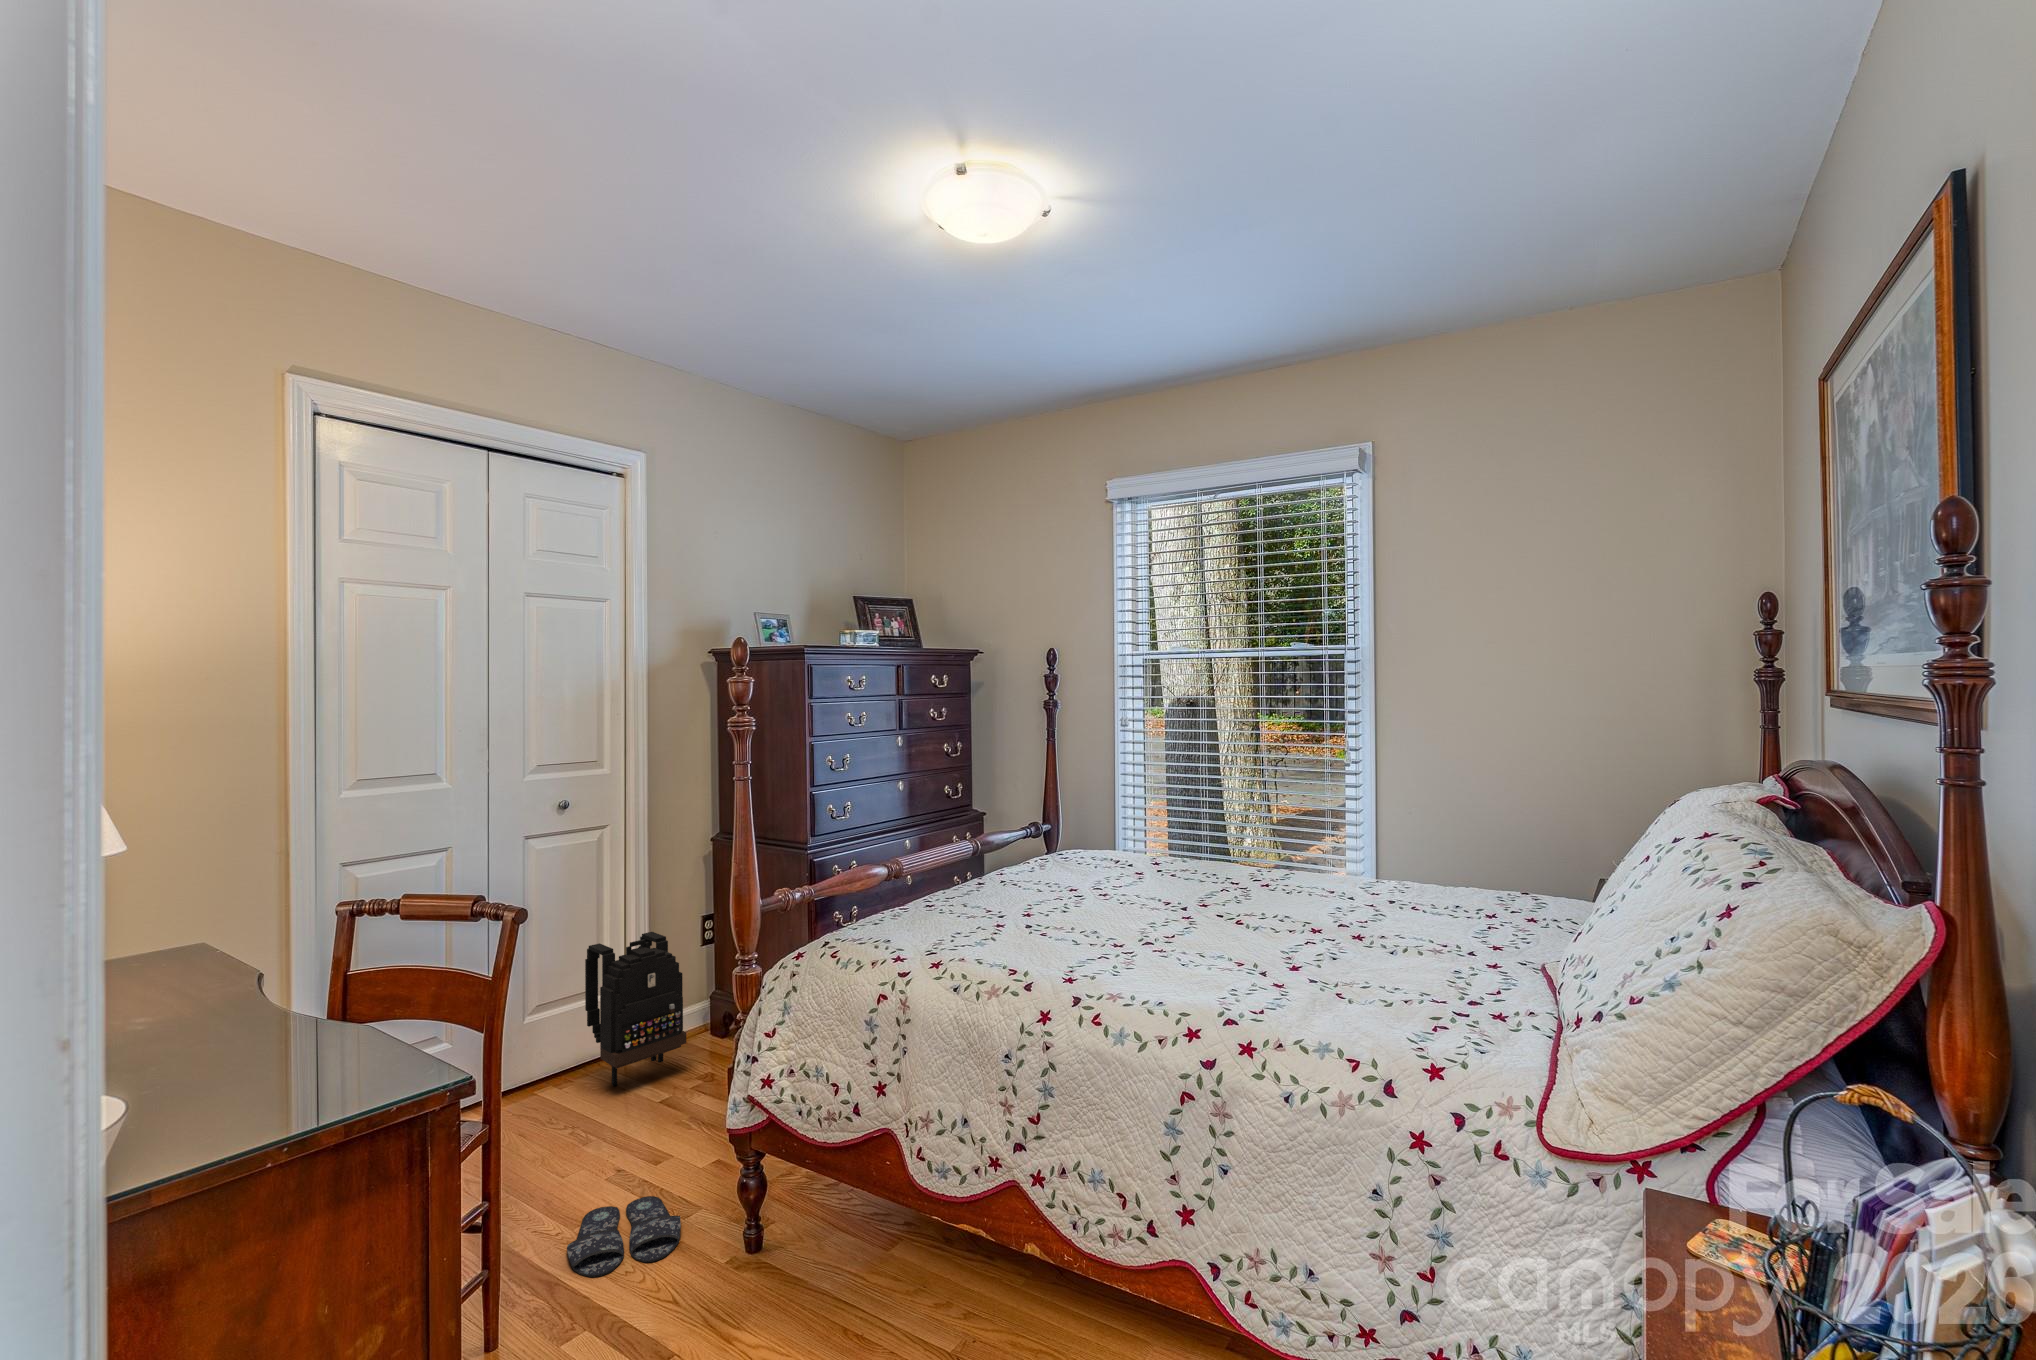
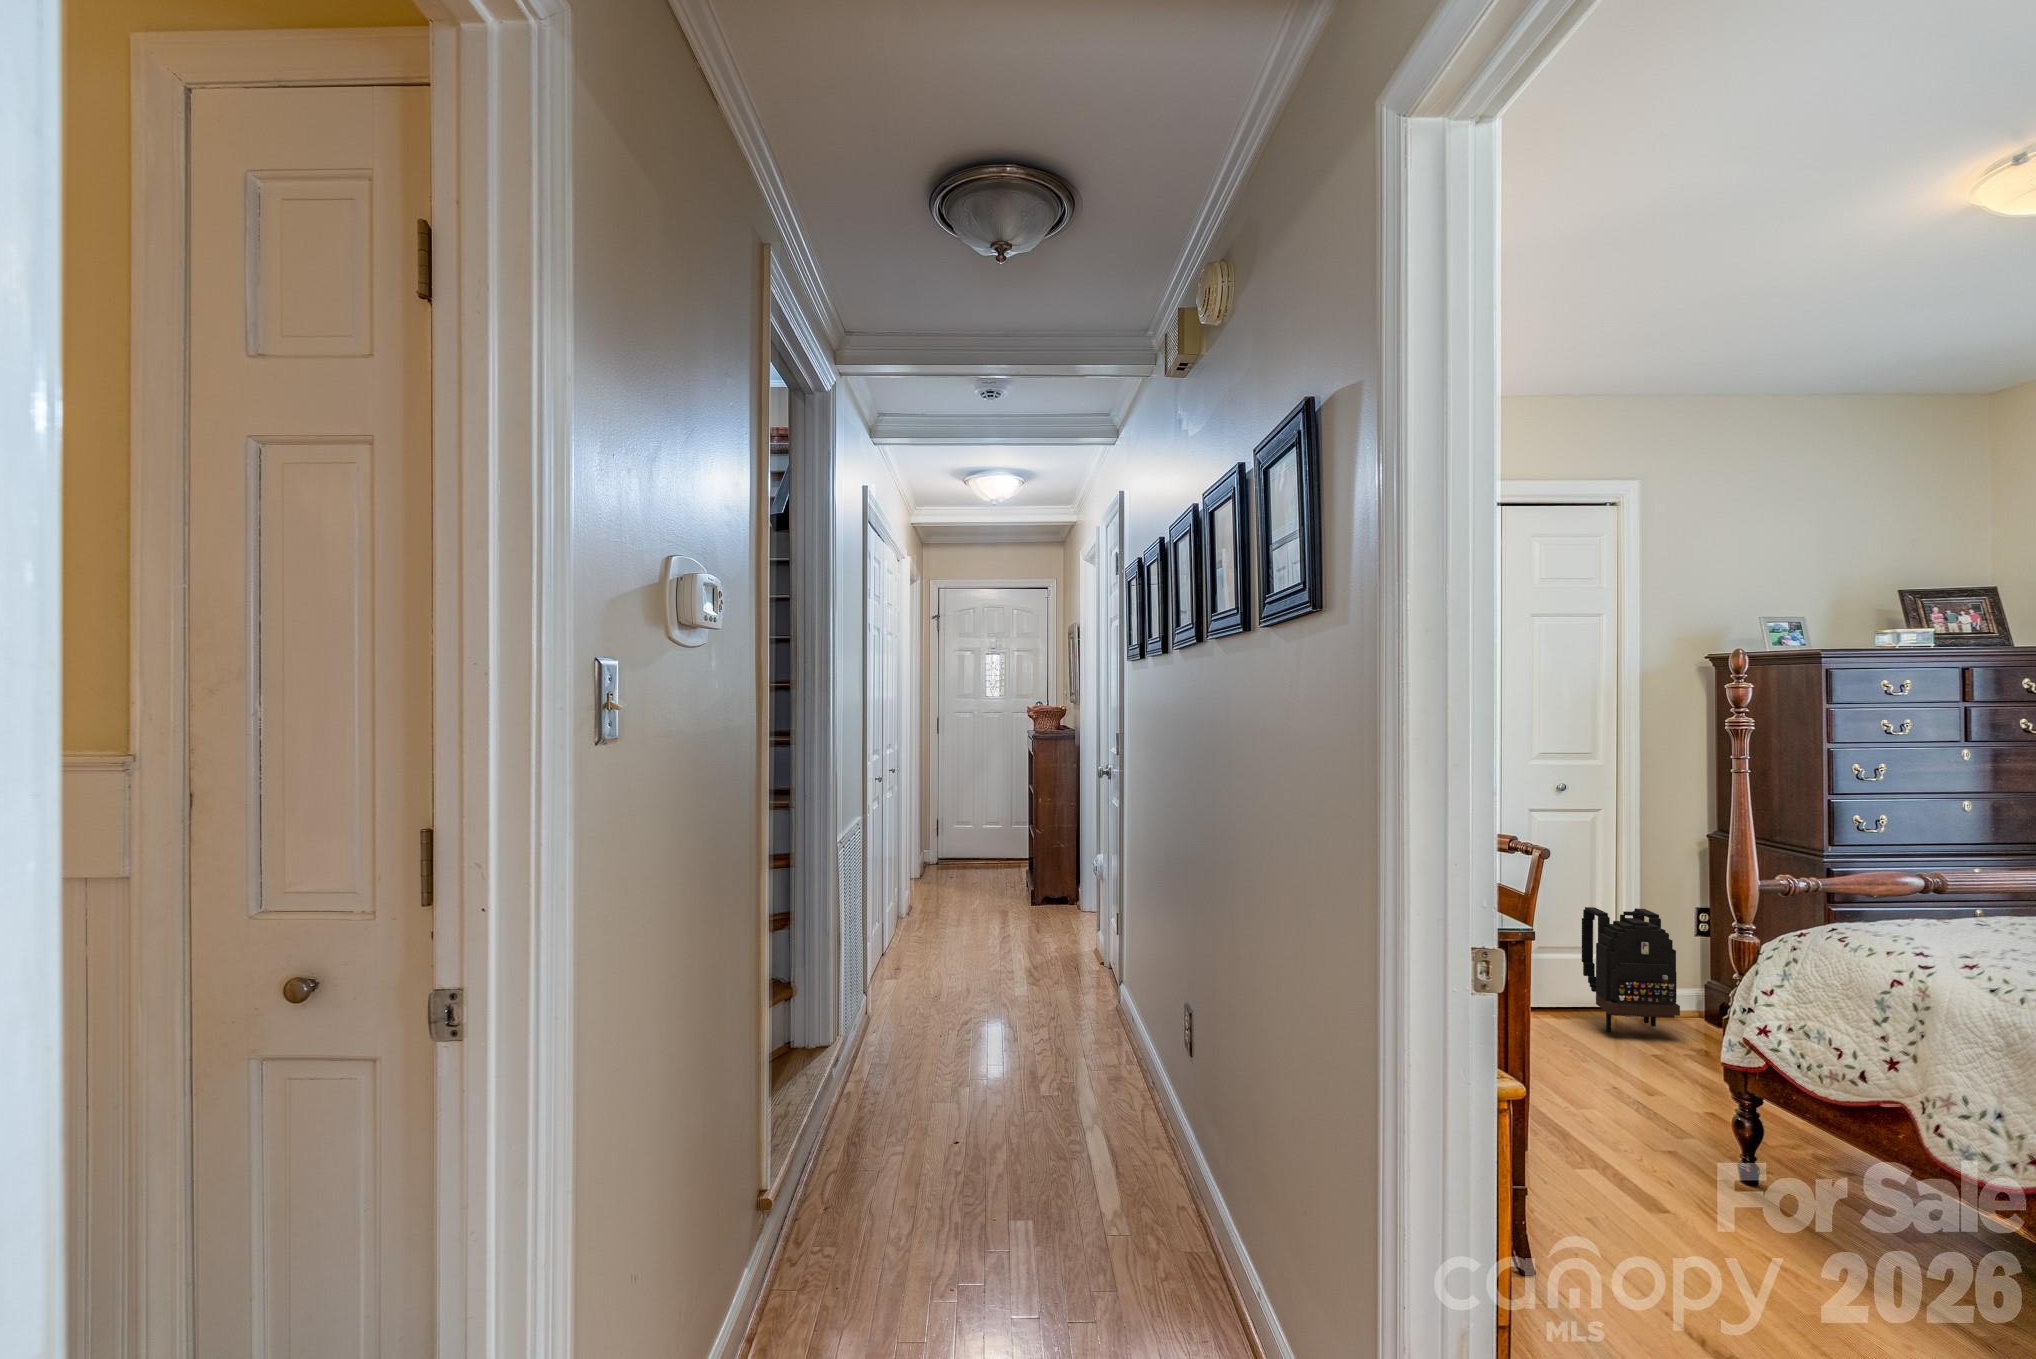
slippers: present [567,1196,681,1277] -> none [1577,1101,1676,1151]

